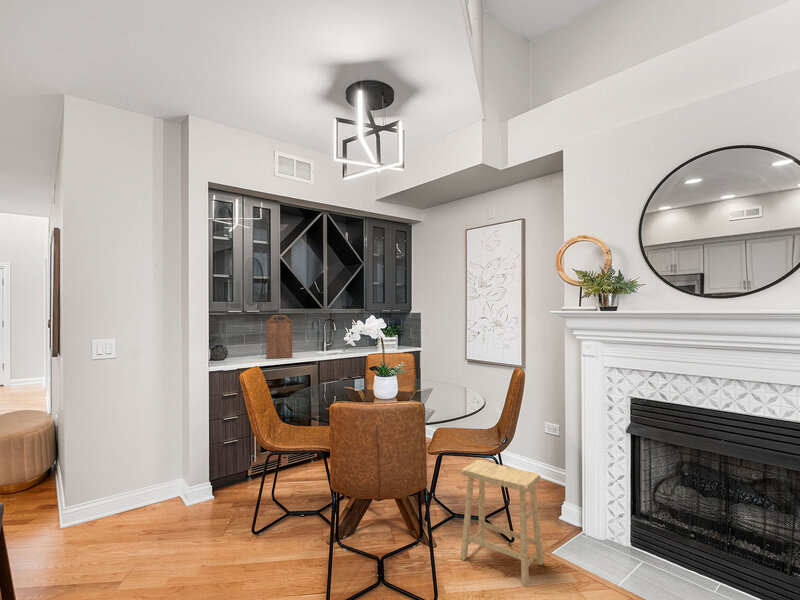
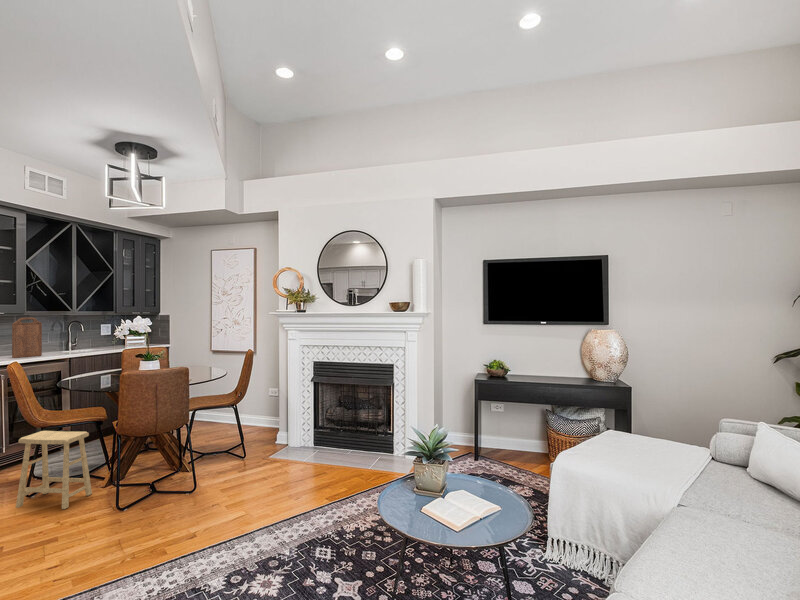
footstool: present [460,460,544,585] -> present [16,431,92,509]

